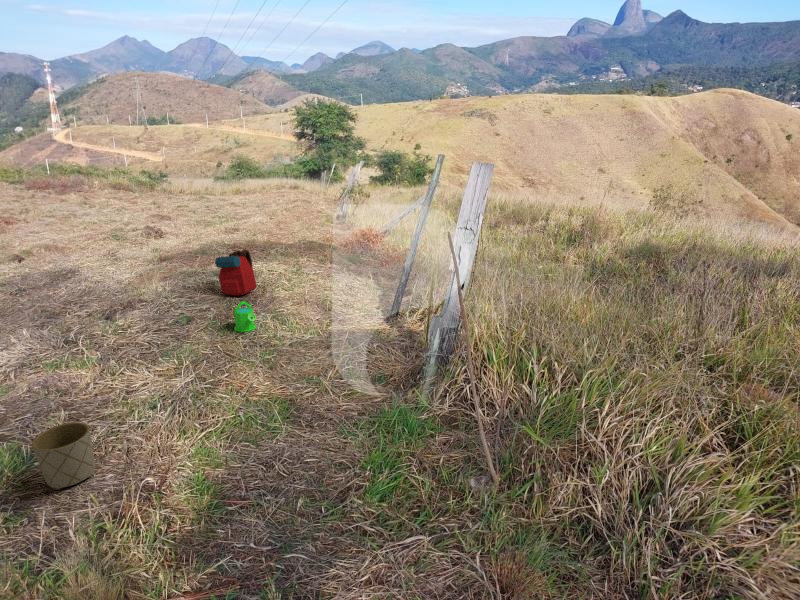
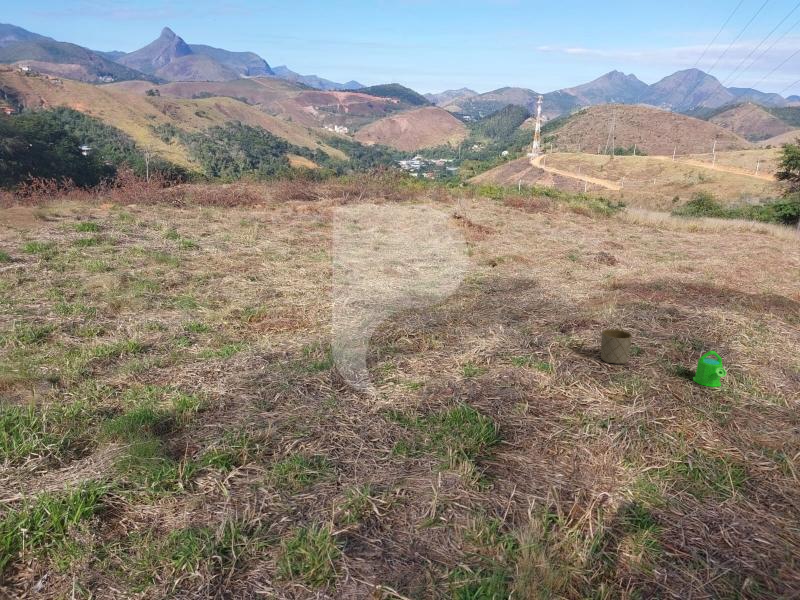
backpack: present [215,250,257,296] -> none [681,292,727,343]
planter: present [32,422,95,490] -> present [601,329,632,364]

